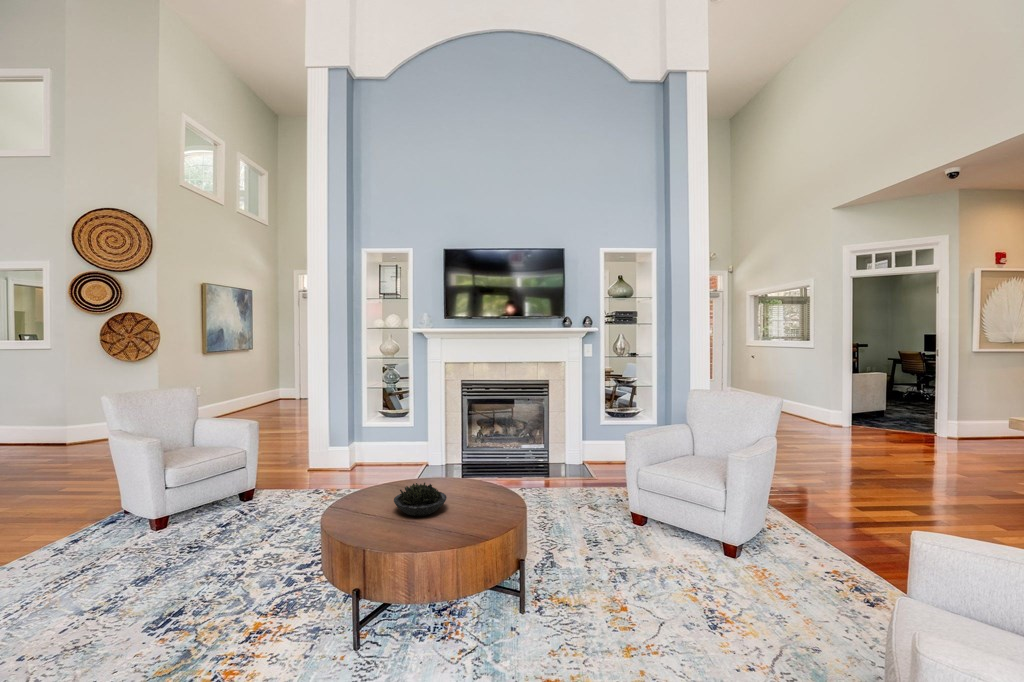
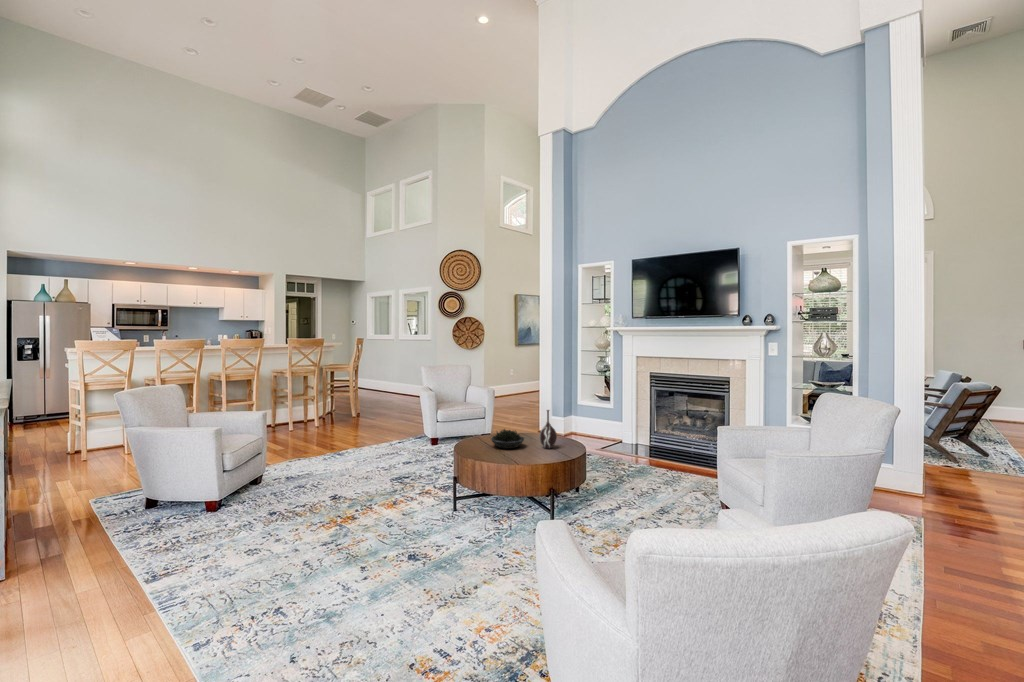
vase: none [462,444,487,500] -> present [539,410,557,449]

